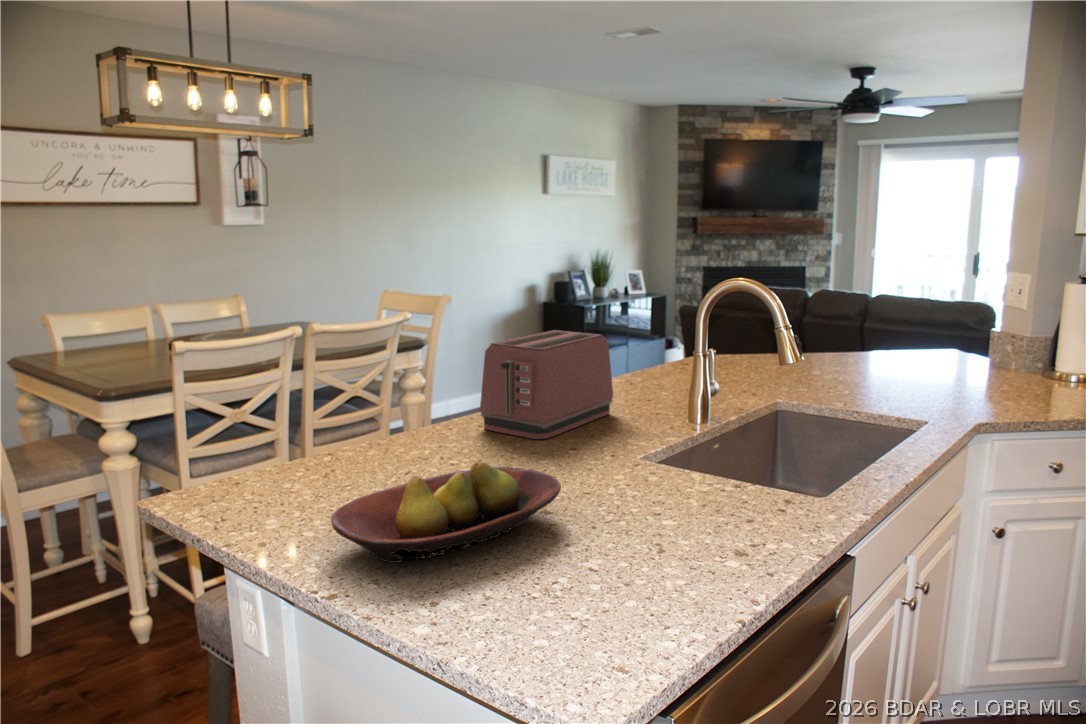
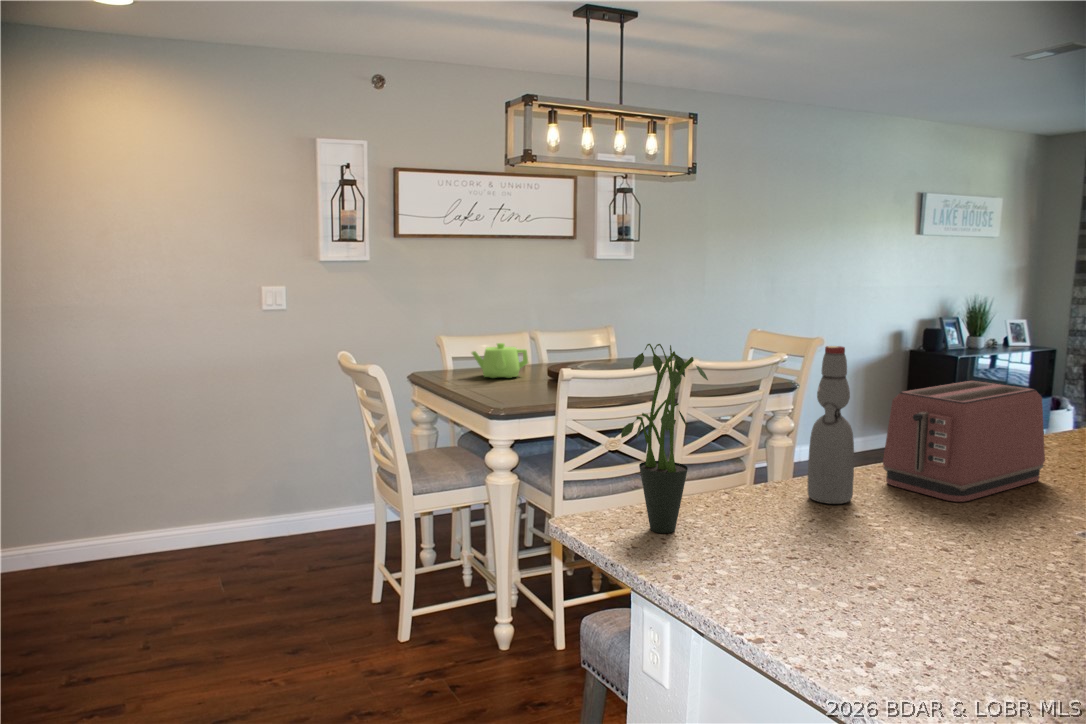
bottle: none [408,302,450,453] -> present [808,346,854,504]
potted plant: none [198,305,290,502] -> present [621,344,708,533]
teapot: none [73,316,145,355] -> present [472,343,528,378]
fruit bowl: present [331,461,561,563] -> none [752,520,1002,614]

